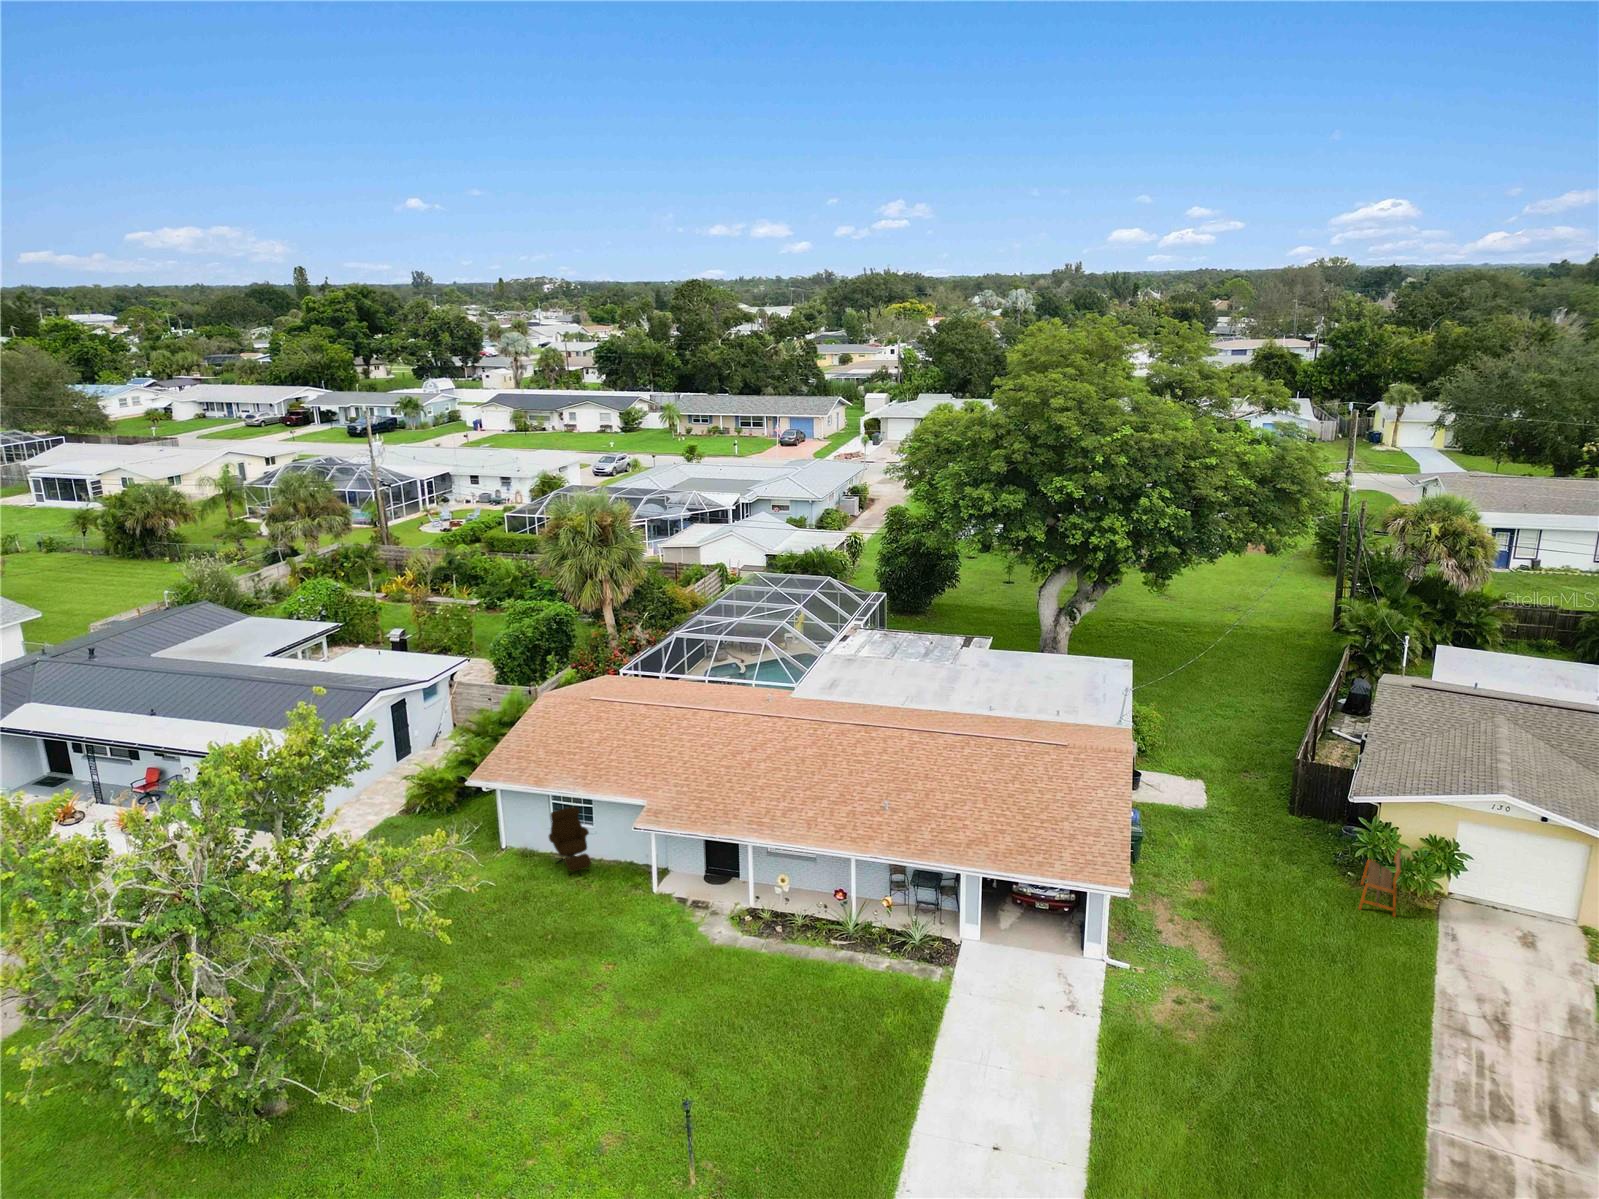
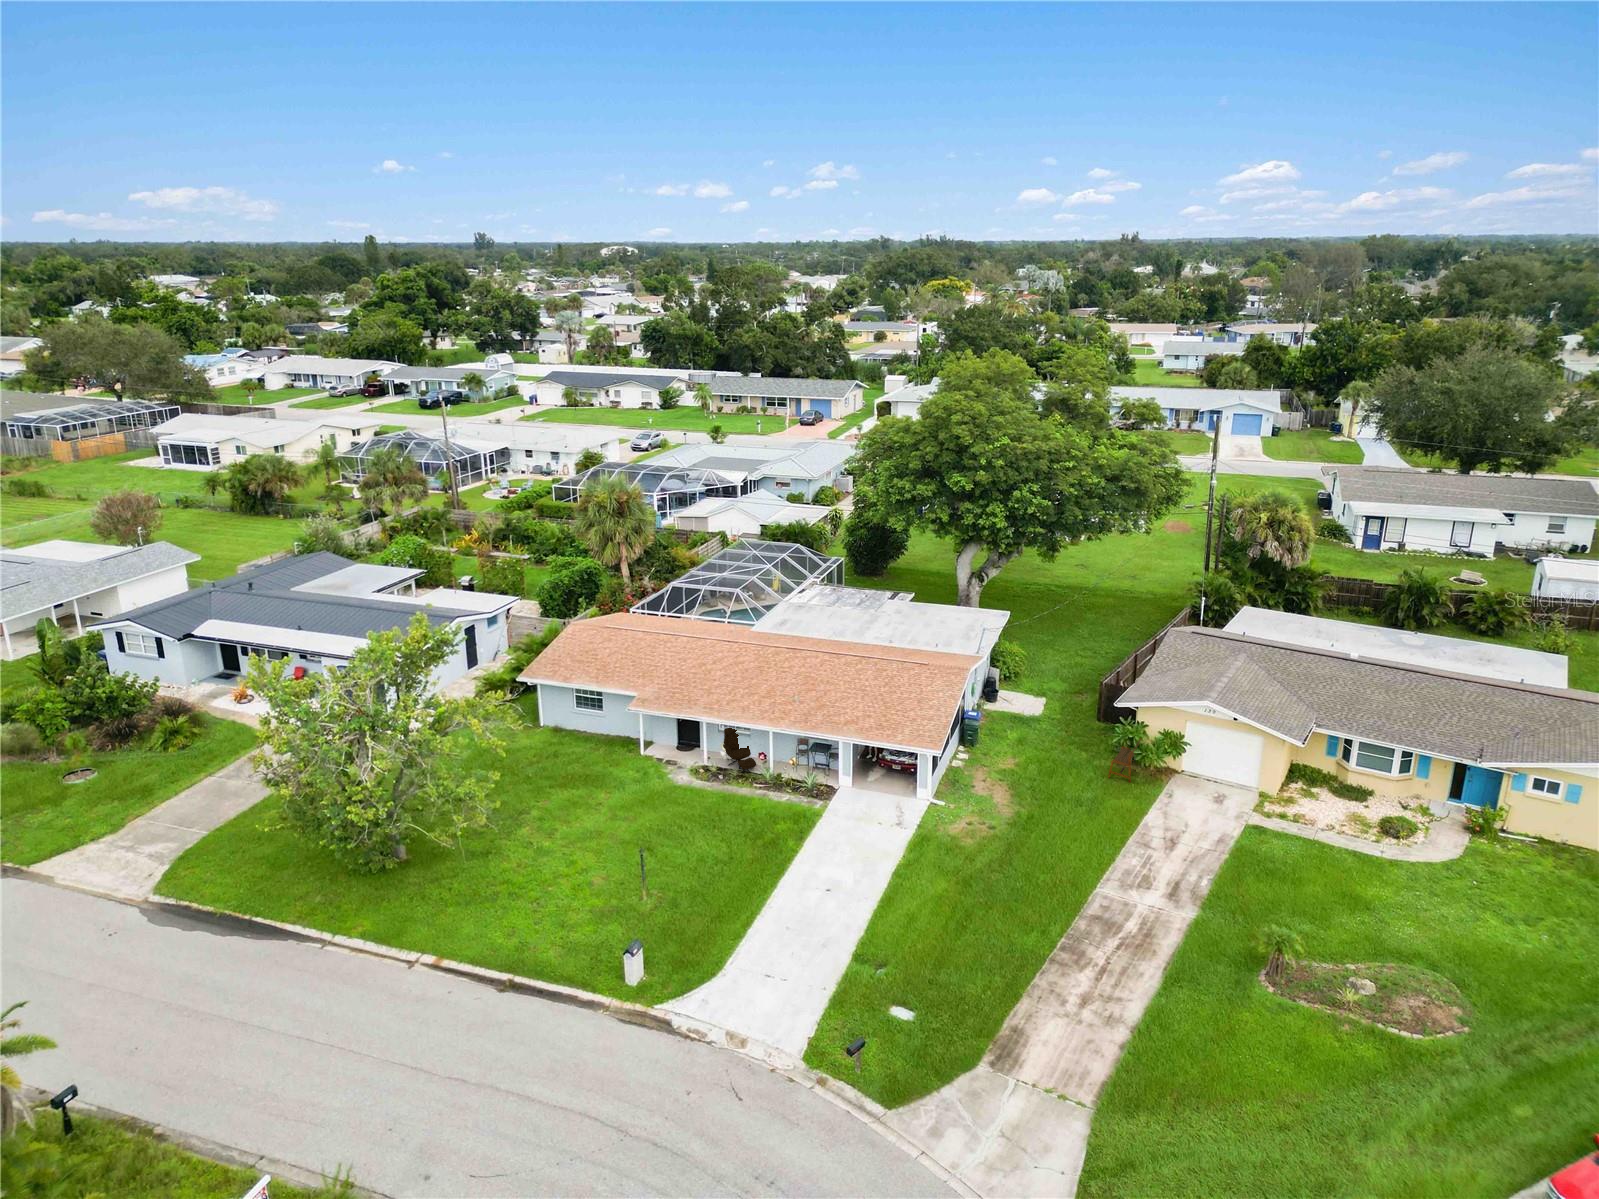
lounge chair: present [549,807,591,874] -> present [723,728,756,773]

